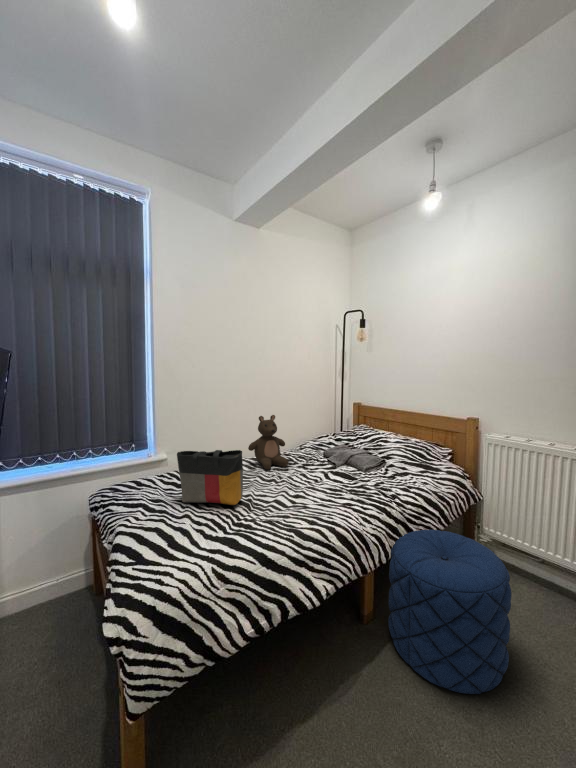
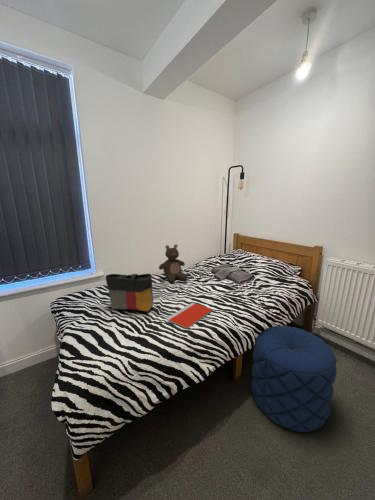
notebook: none [262,494,329,528] -> present [166,303,213,329]

